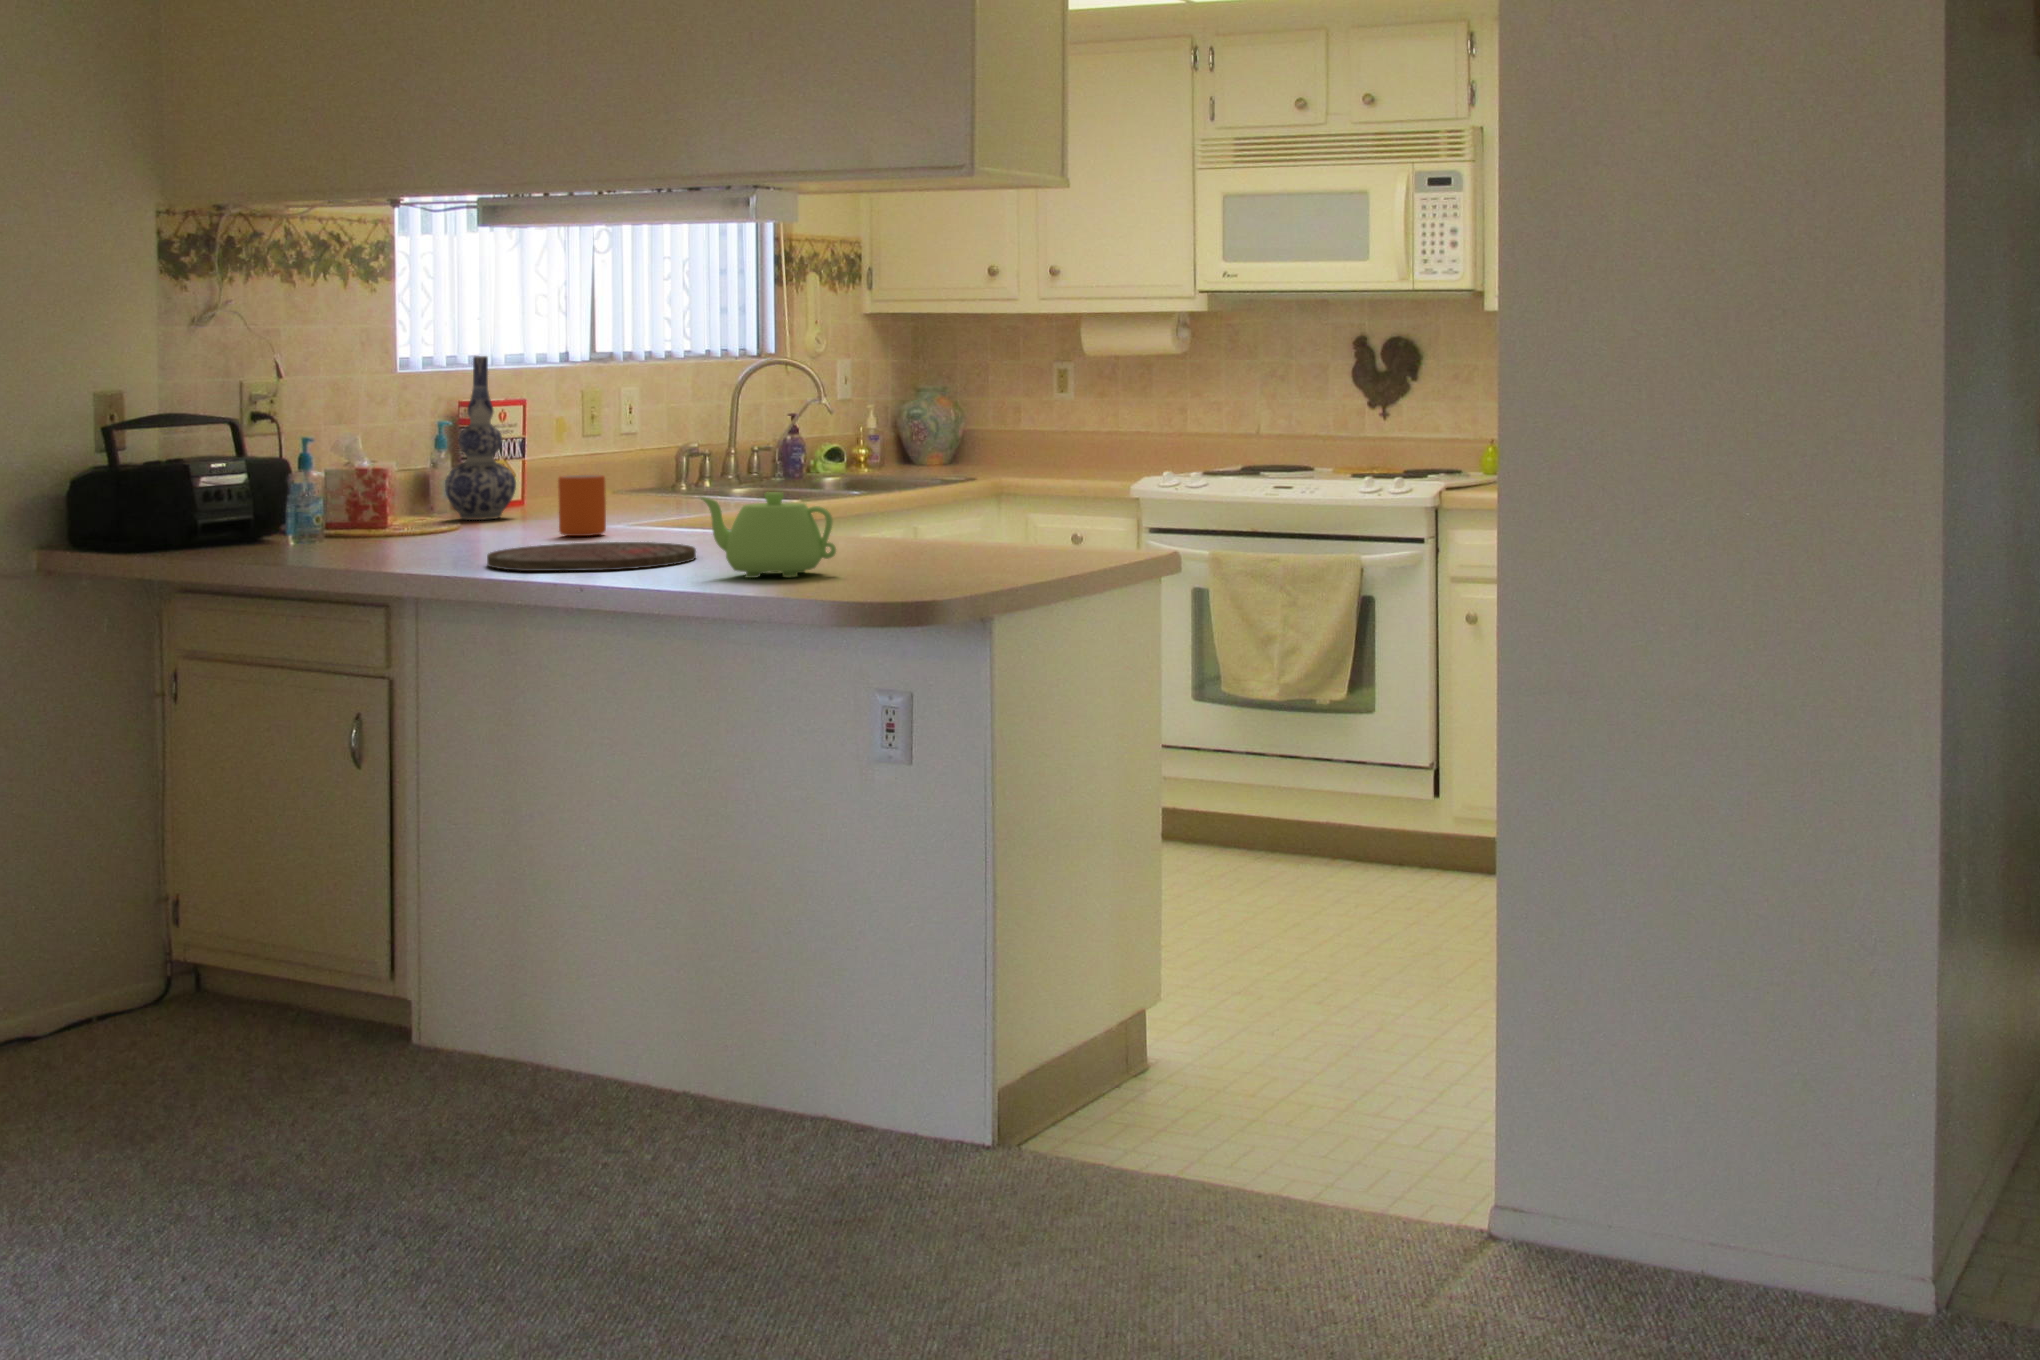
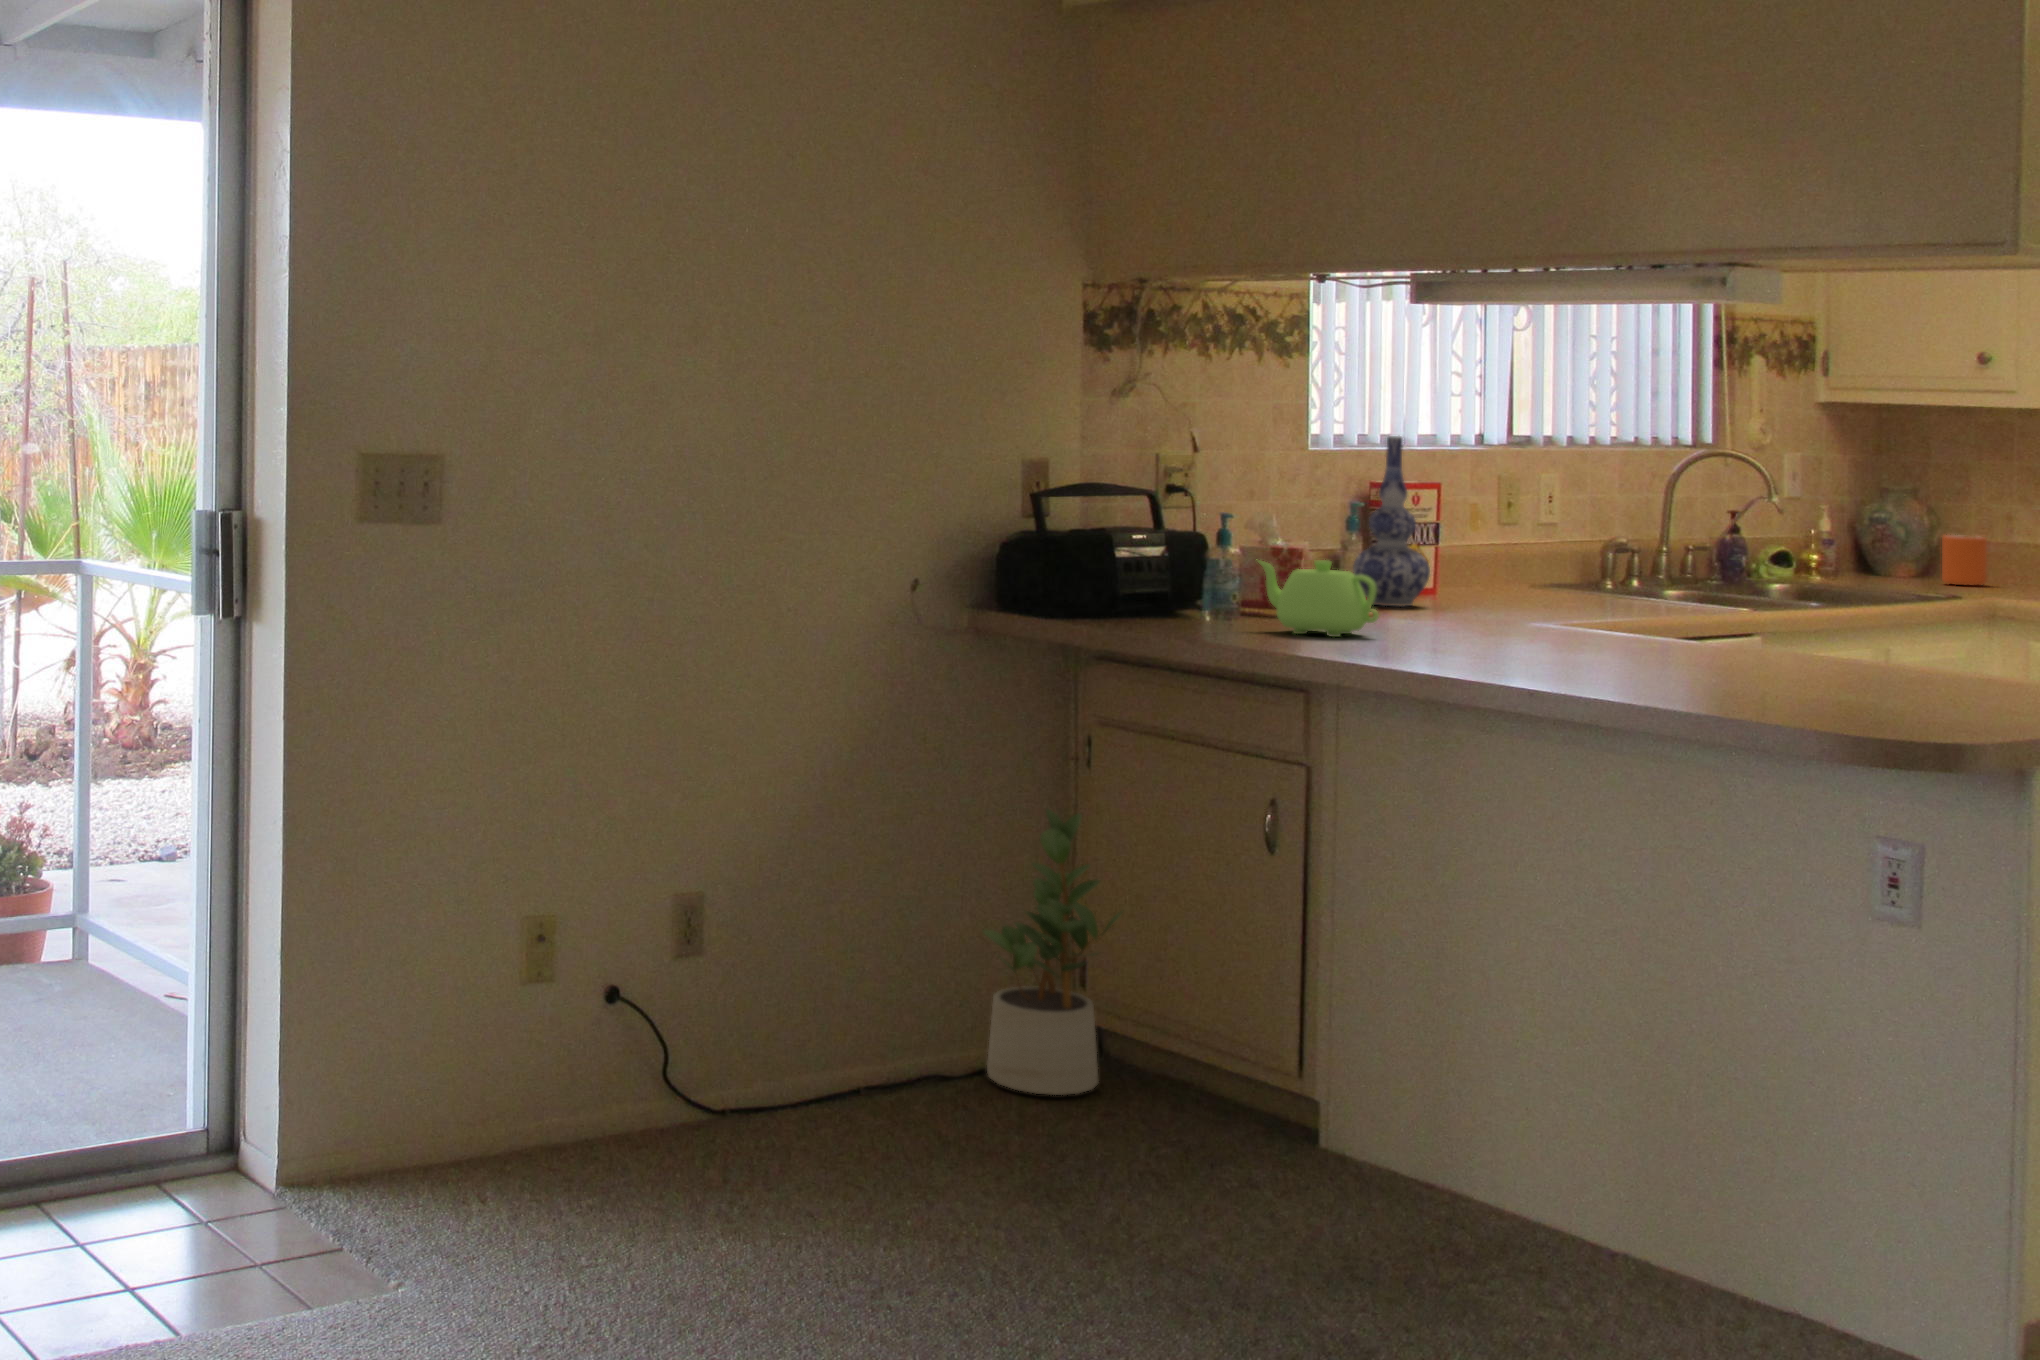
mug: present [558,475,606,536] -> present [1942,535,1987,585]
teapot: present [700,492,836,578] -> present [1258,560,1379,637]
cutting board: present [487,542,696,571] -> none [1430,644,1676,681]
potted plant: none [53,753,207,1048] -> present [983,809,1121,1095]

